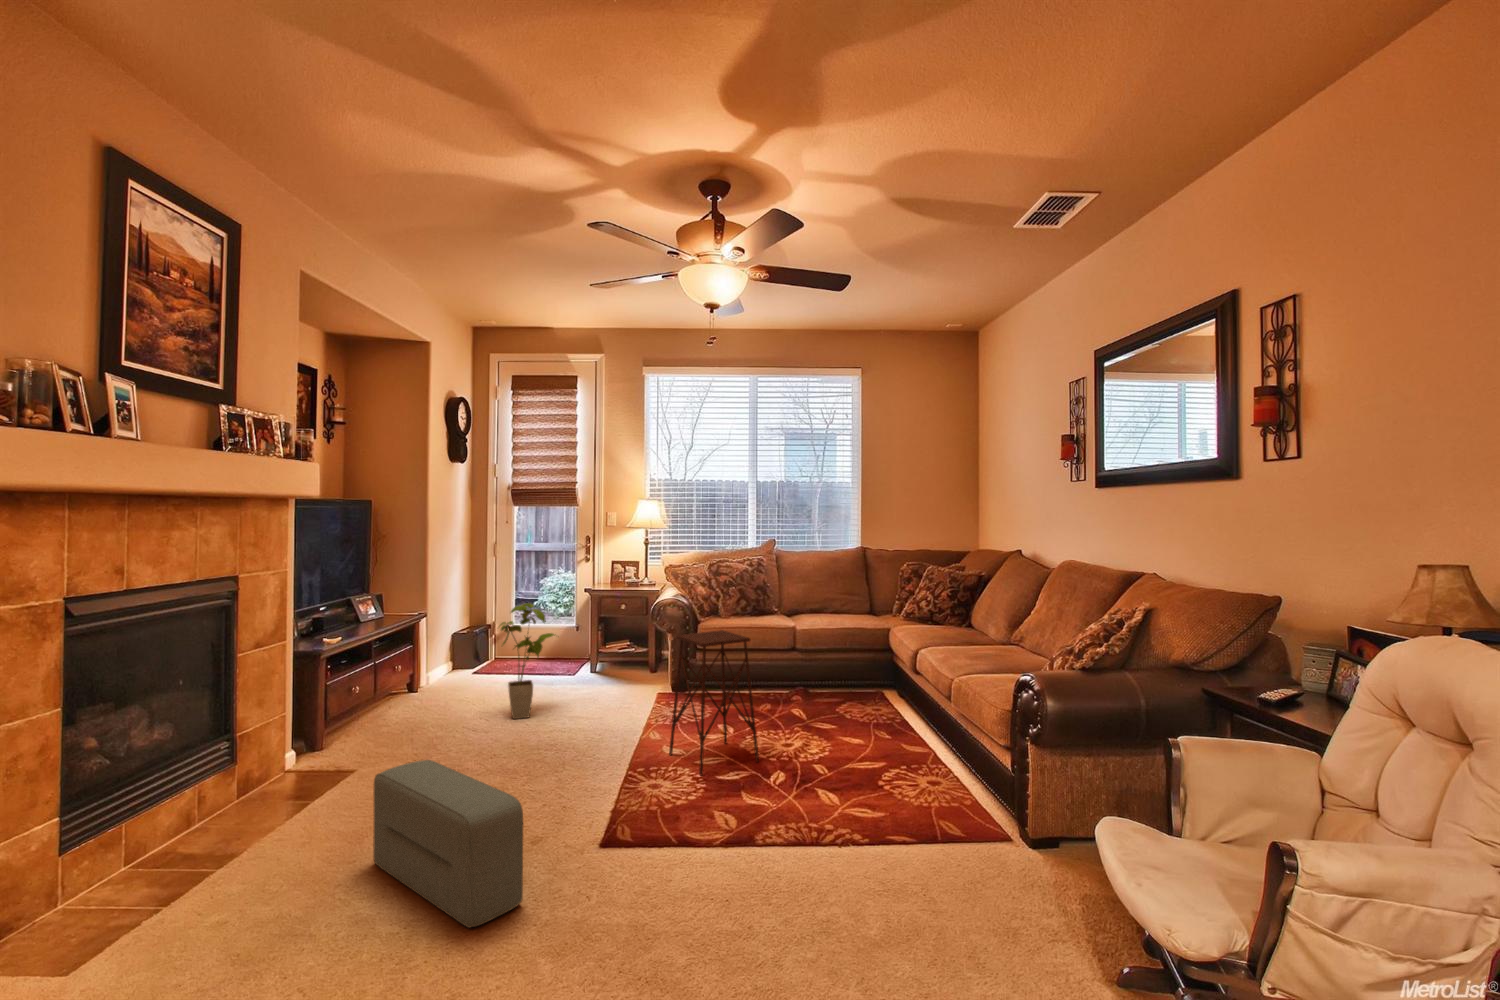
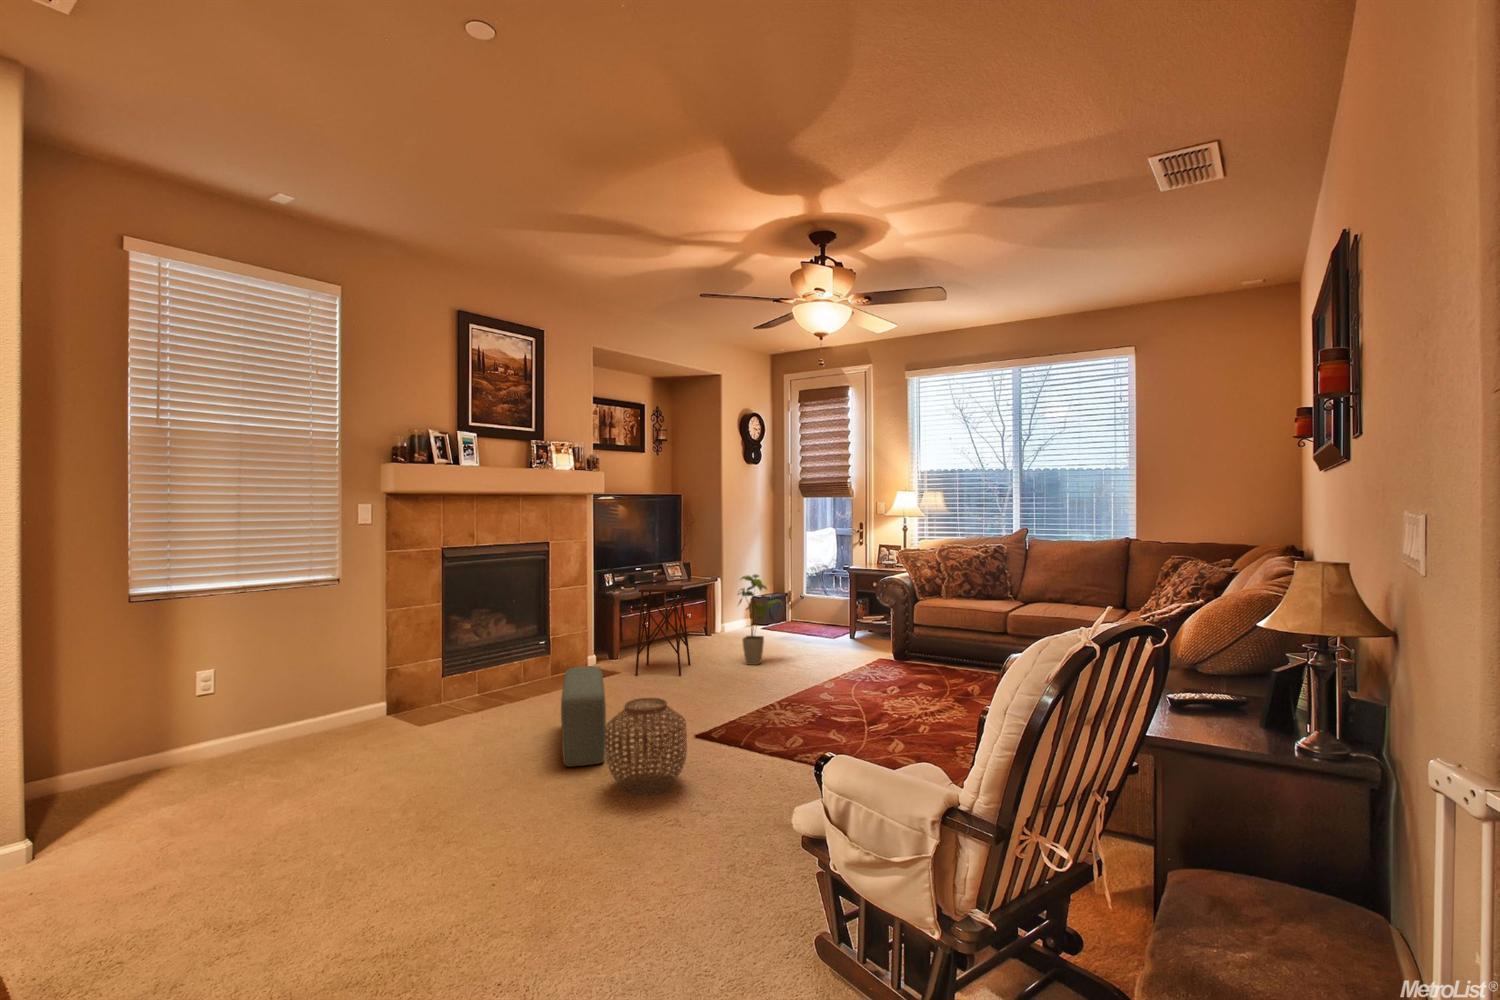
side table: present [669,630,759,775] -> present [635,585,690,676]
woven basket: none [575,788,688,934] -> present [605,698,687,795]

